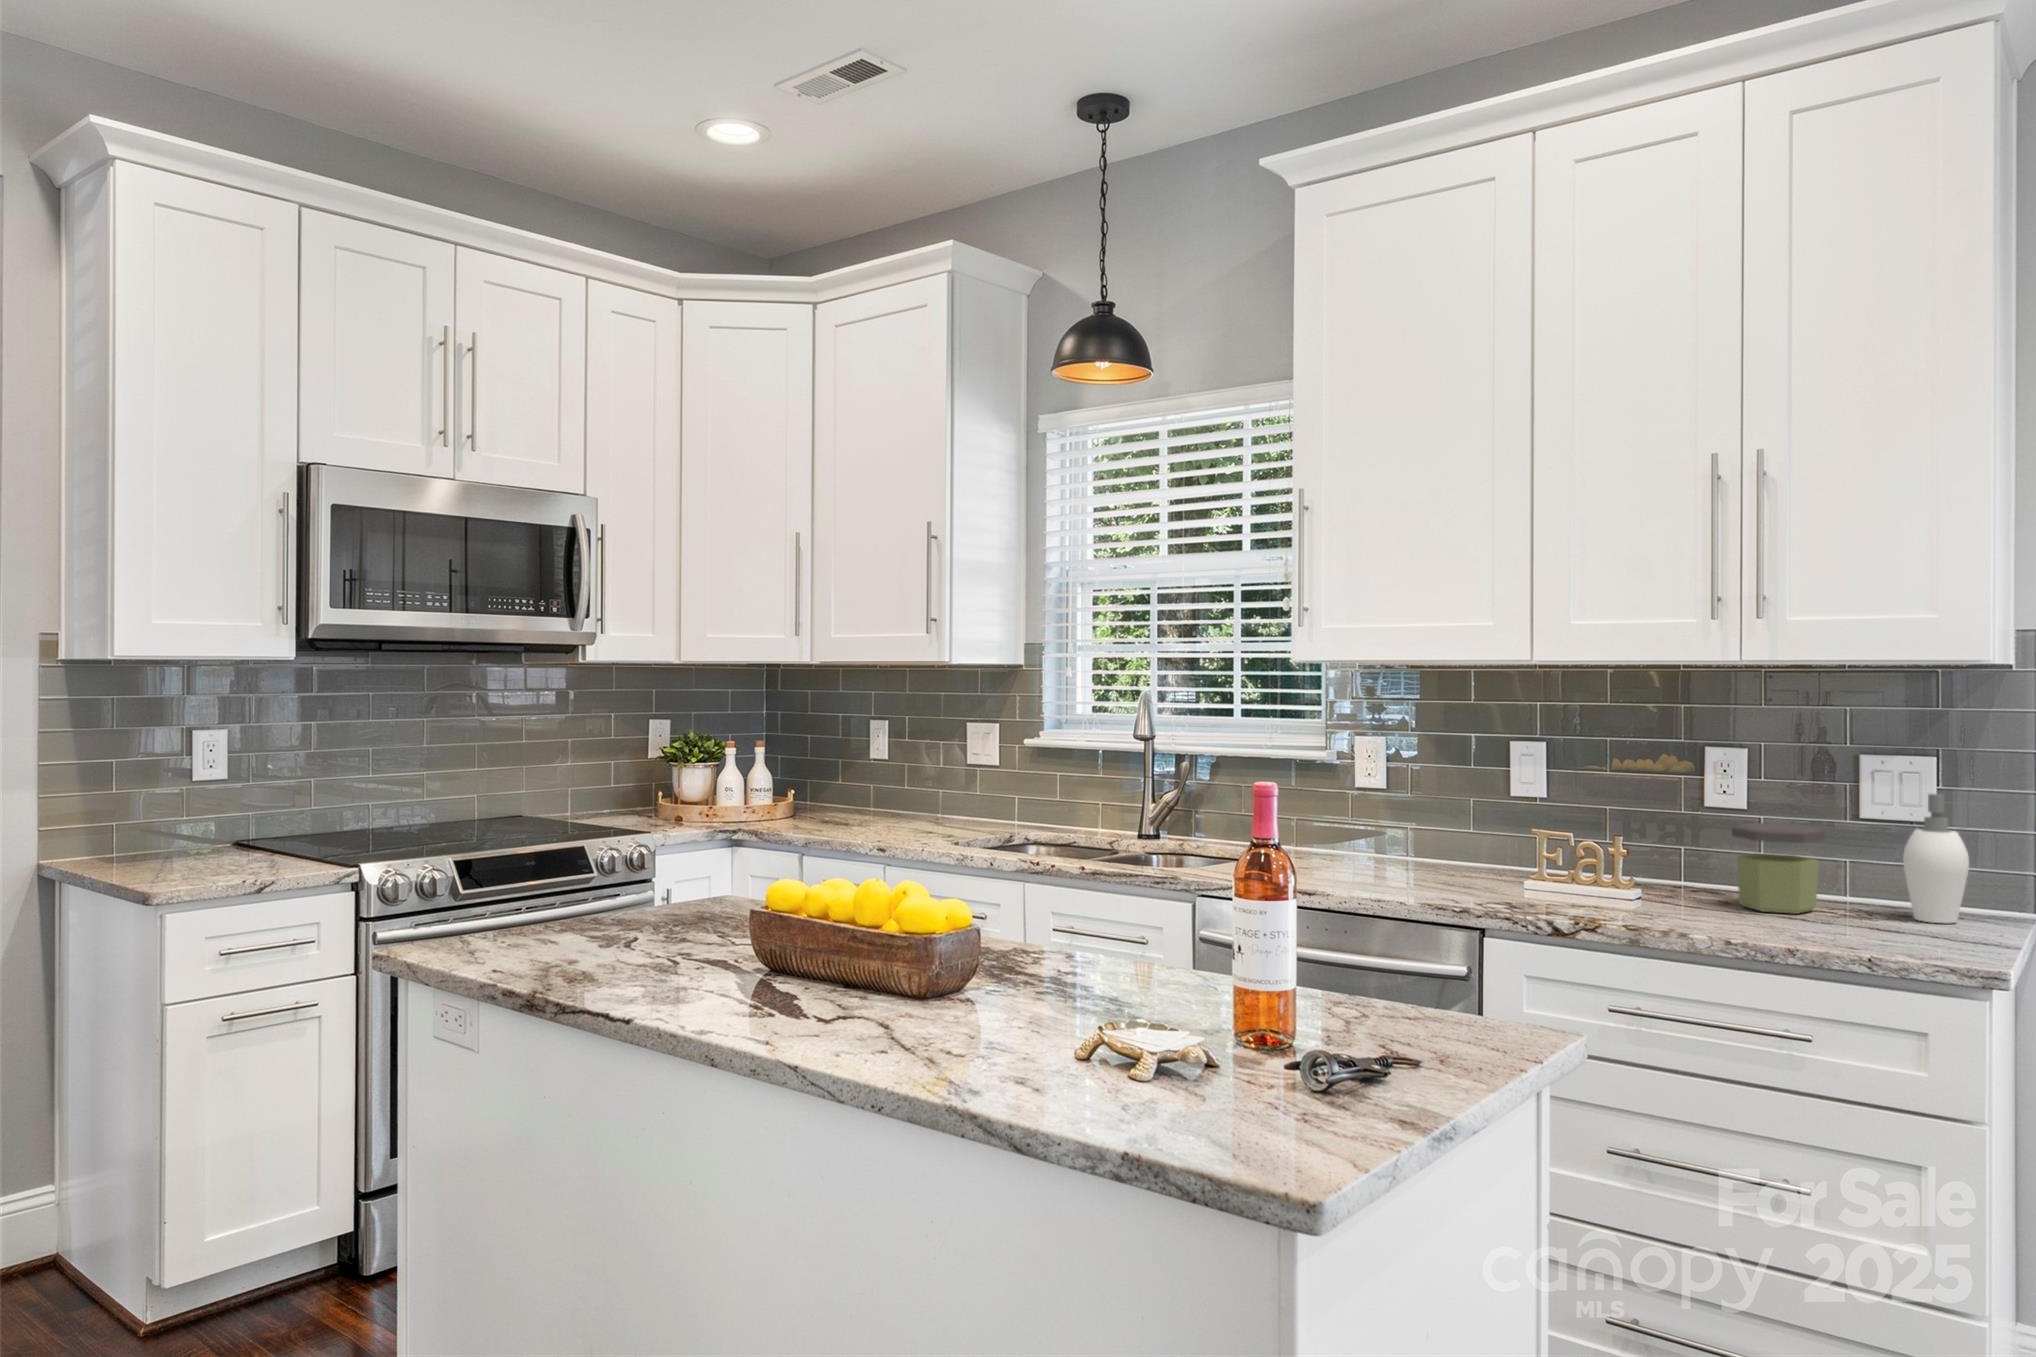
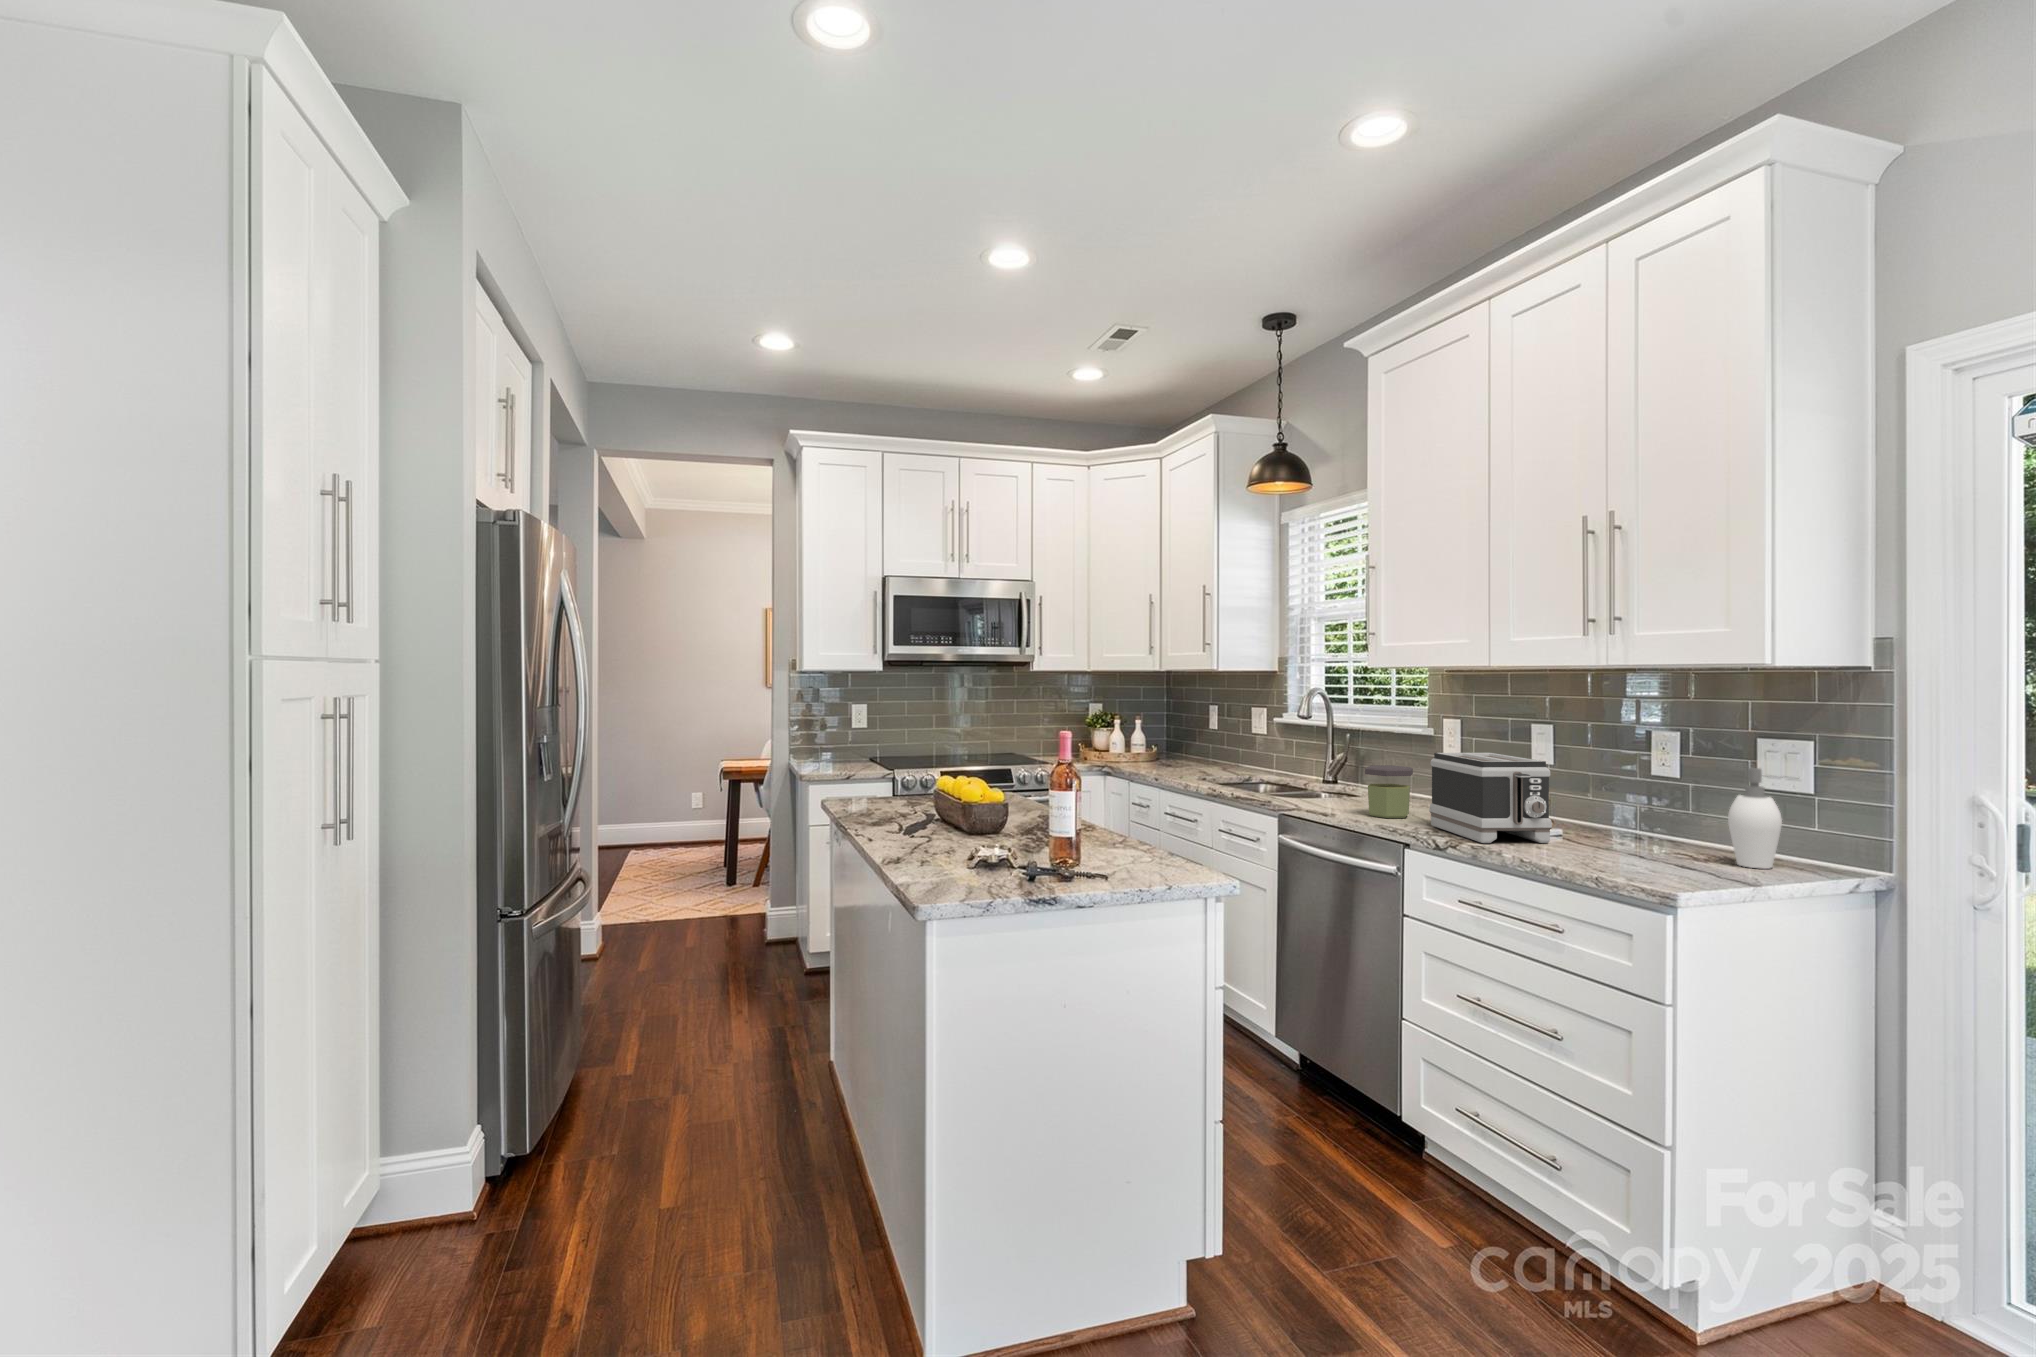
toaster: none [1476,785,1677,920] -> present [1429,753,1552,843]
jar: present [1732,823,1825,914] -> present [1365,765,1413,818]

